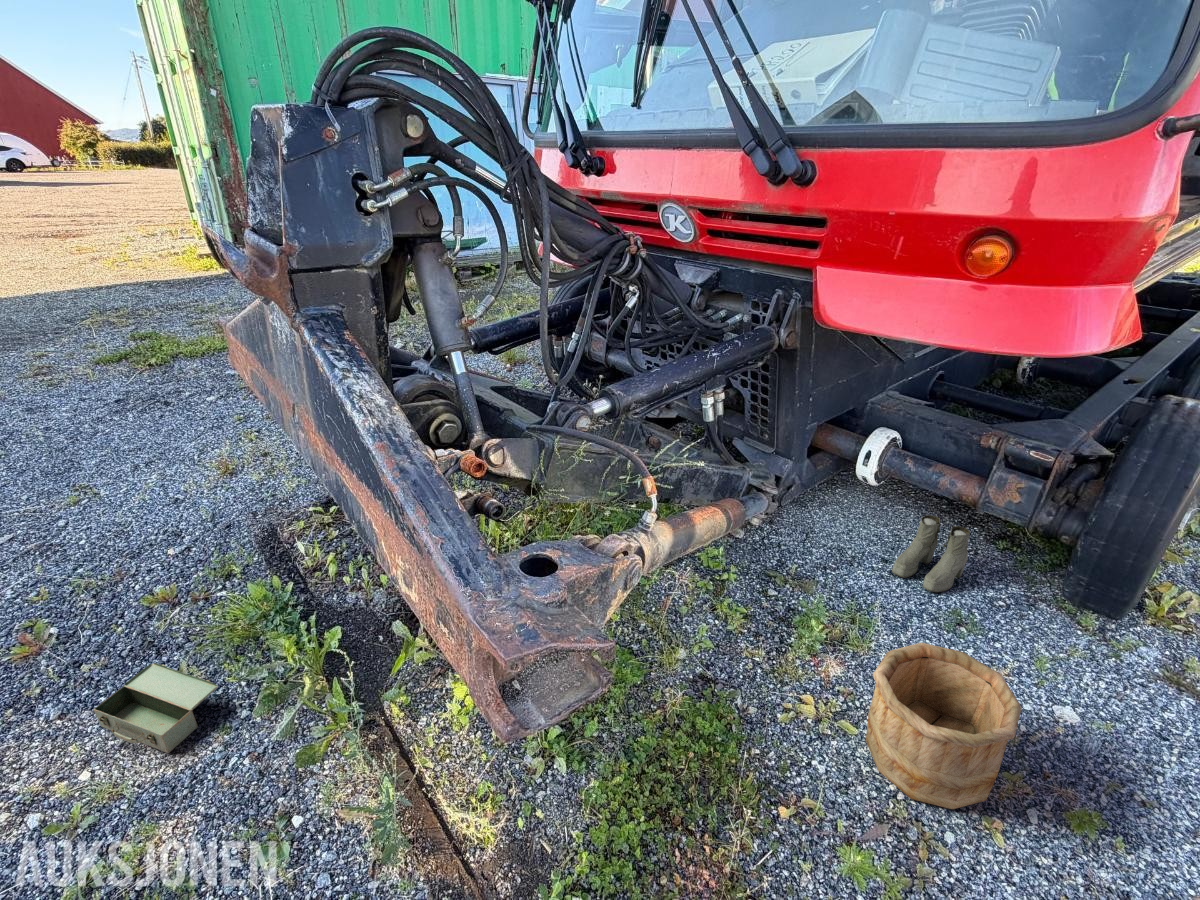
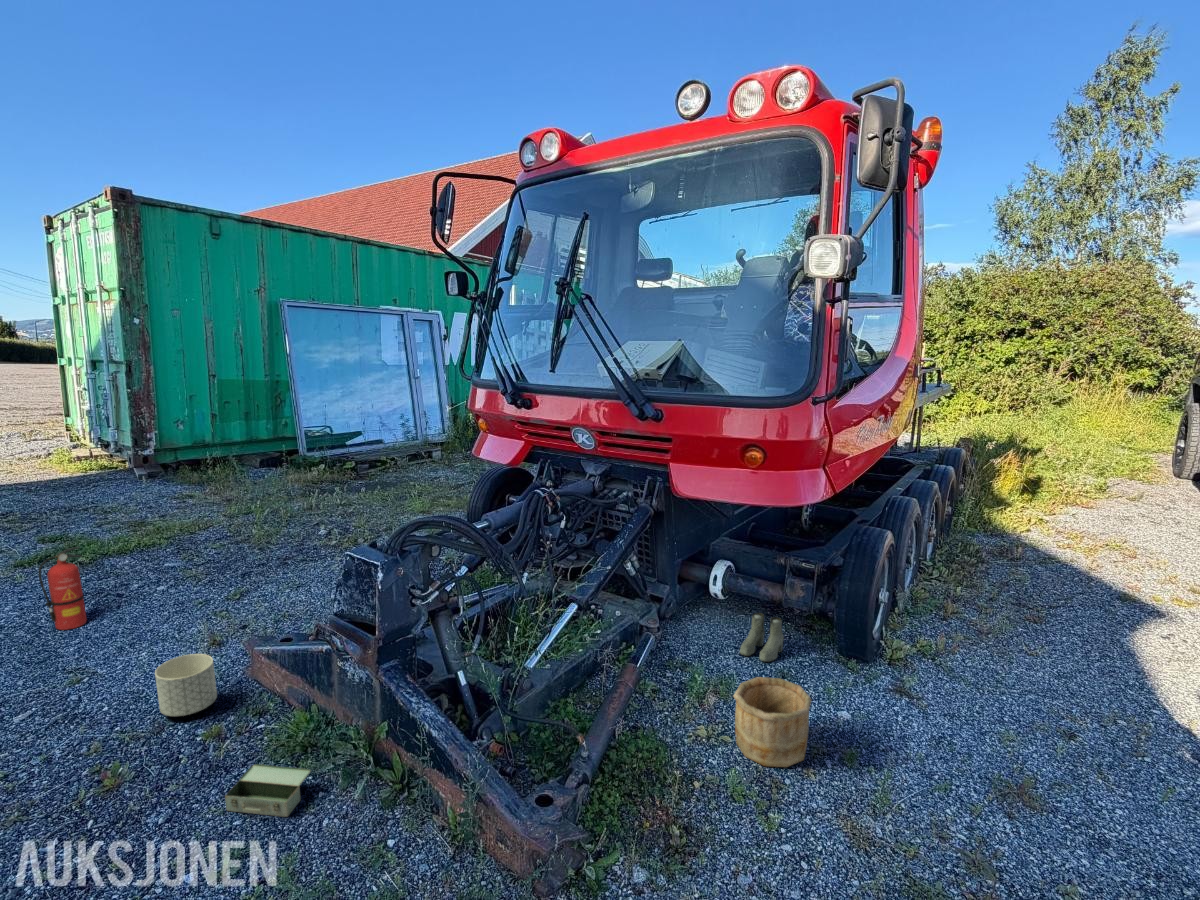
fire extinguisher: none [32,342,102,437] -> present [39,547,87,630]
planter: none [85,491,175,569] -> present [155,654,217,716]

